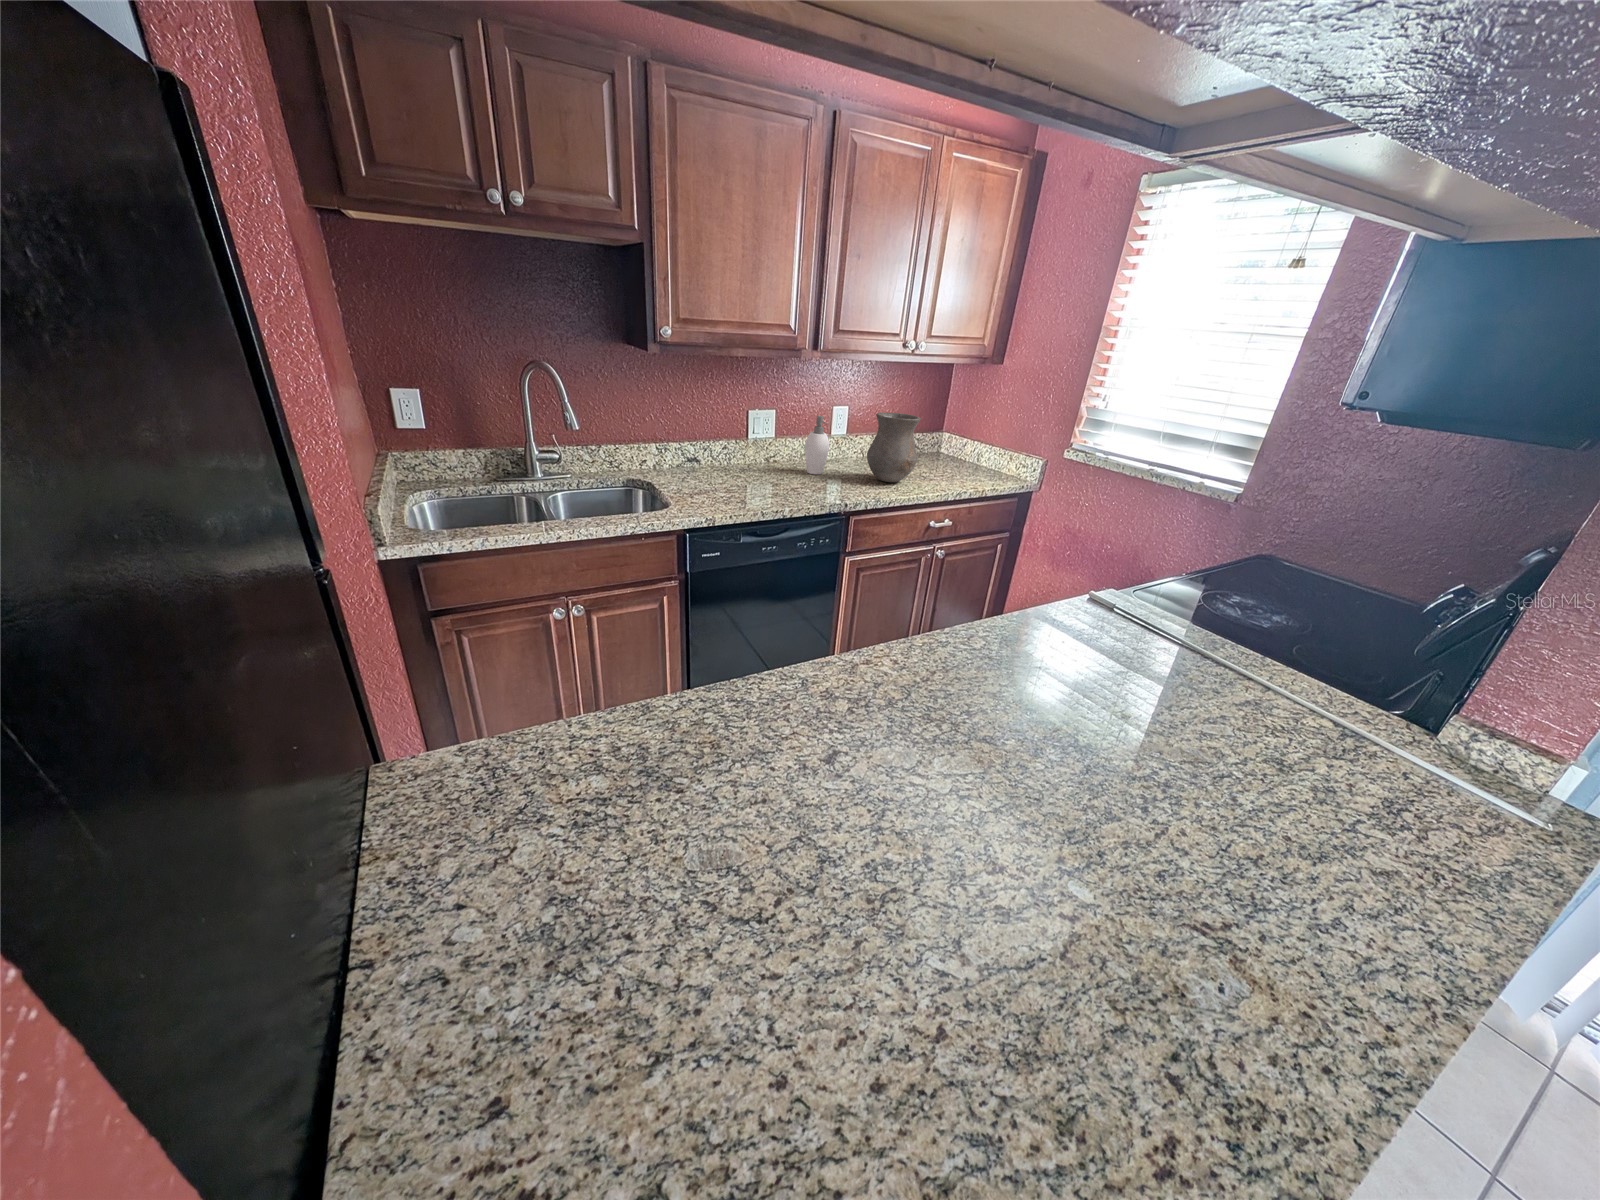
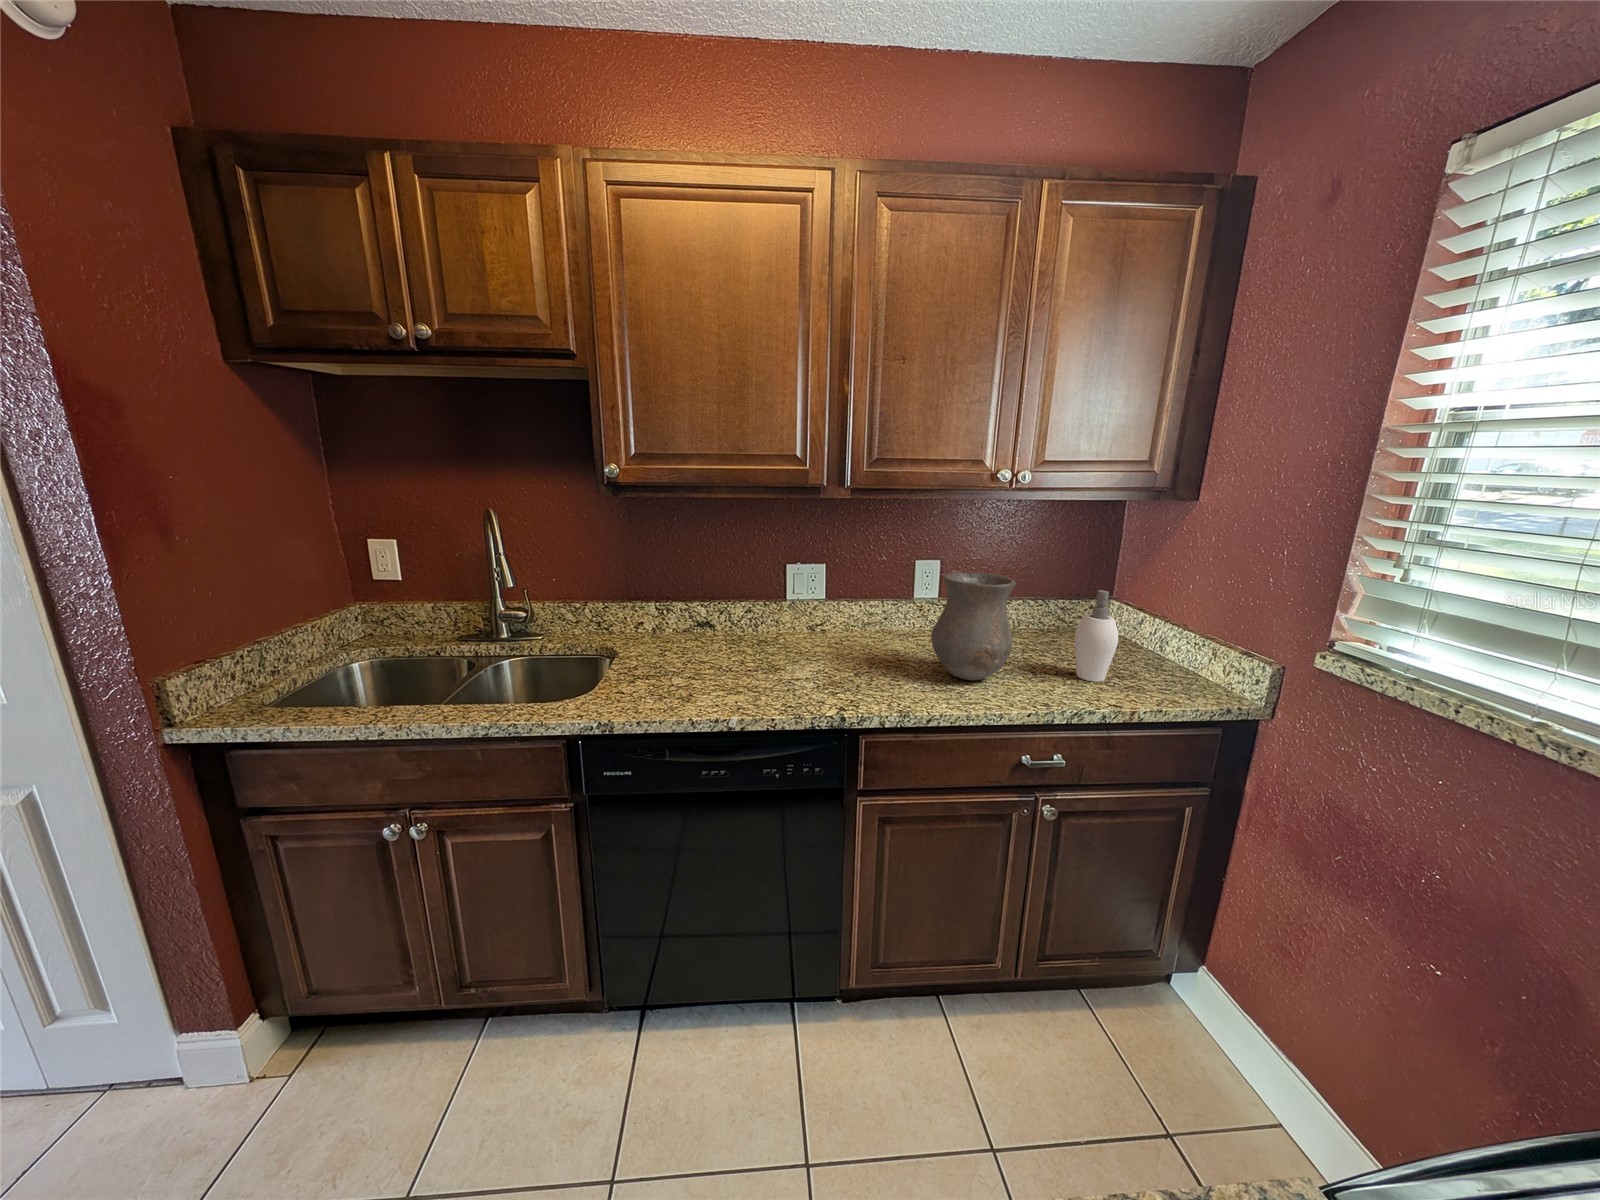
soap dispenser: present [805,416,829,474] -> present [1075,590,1118,682]

